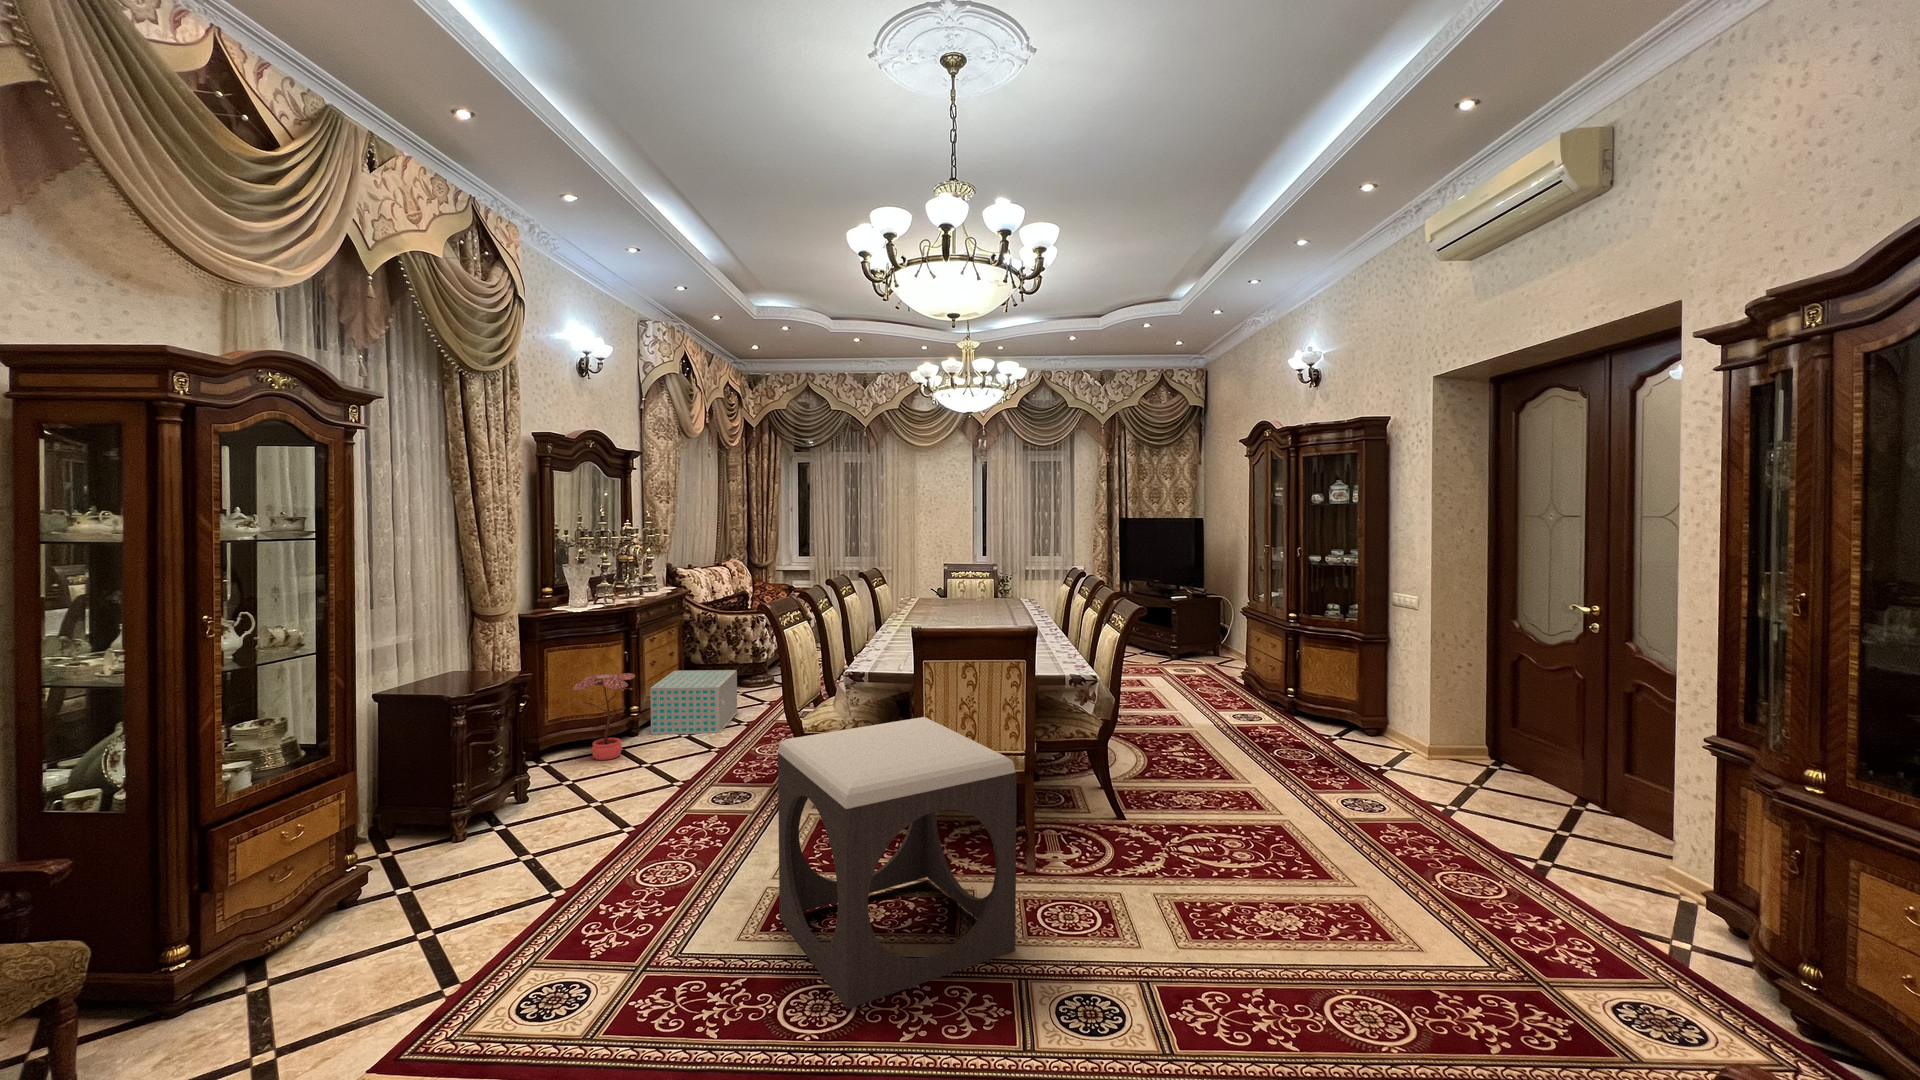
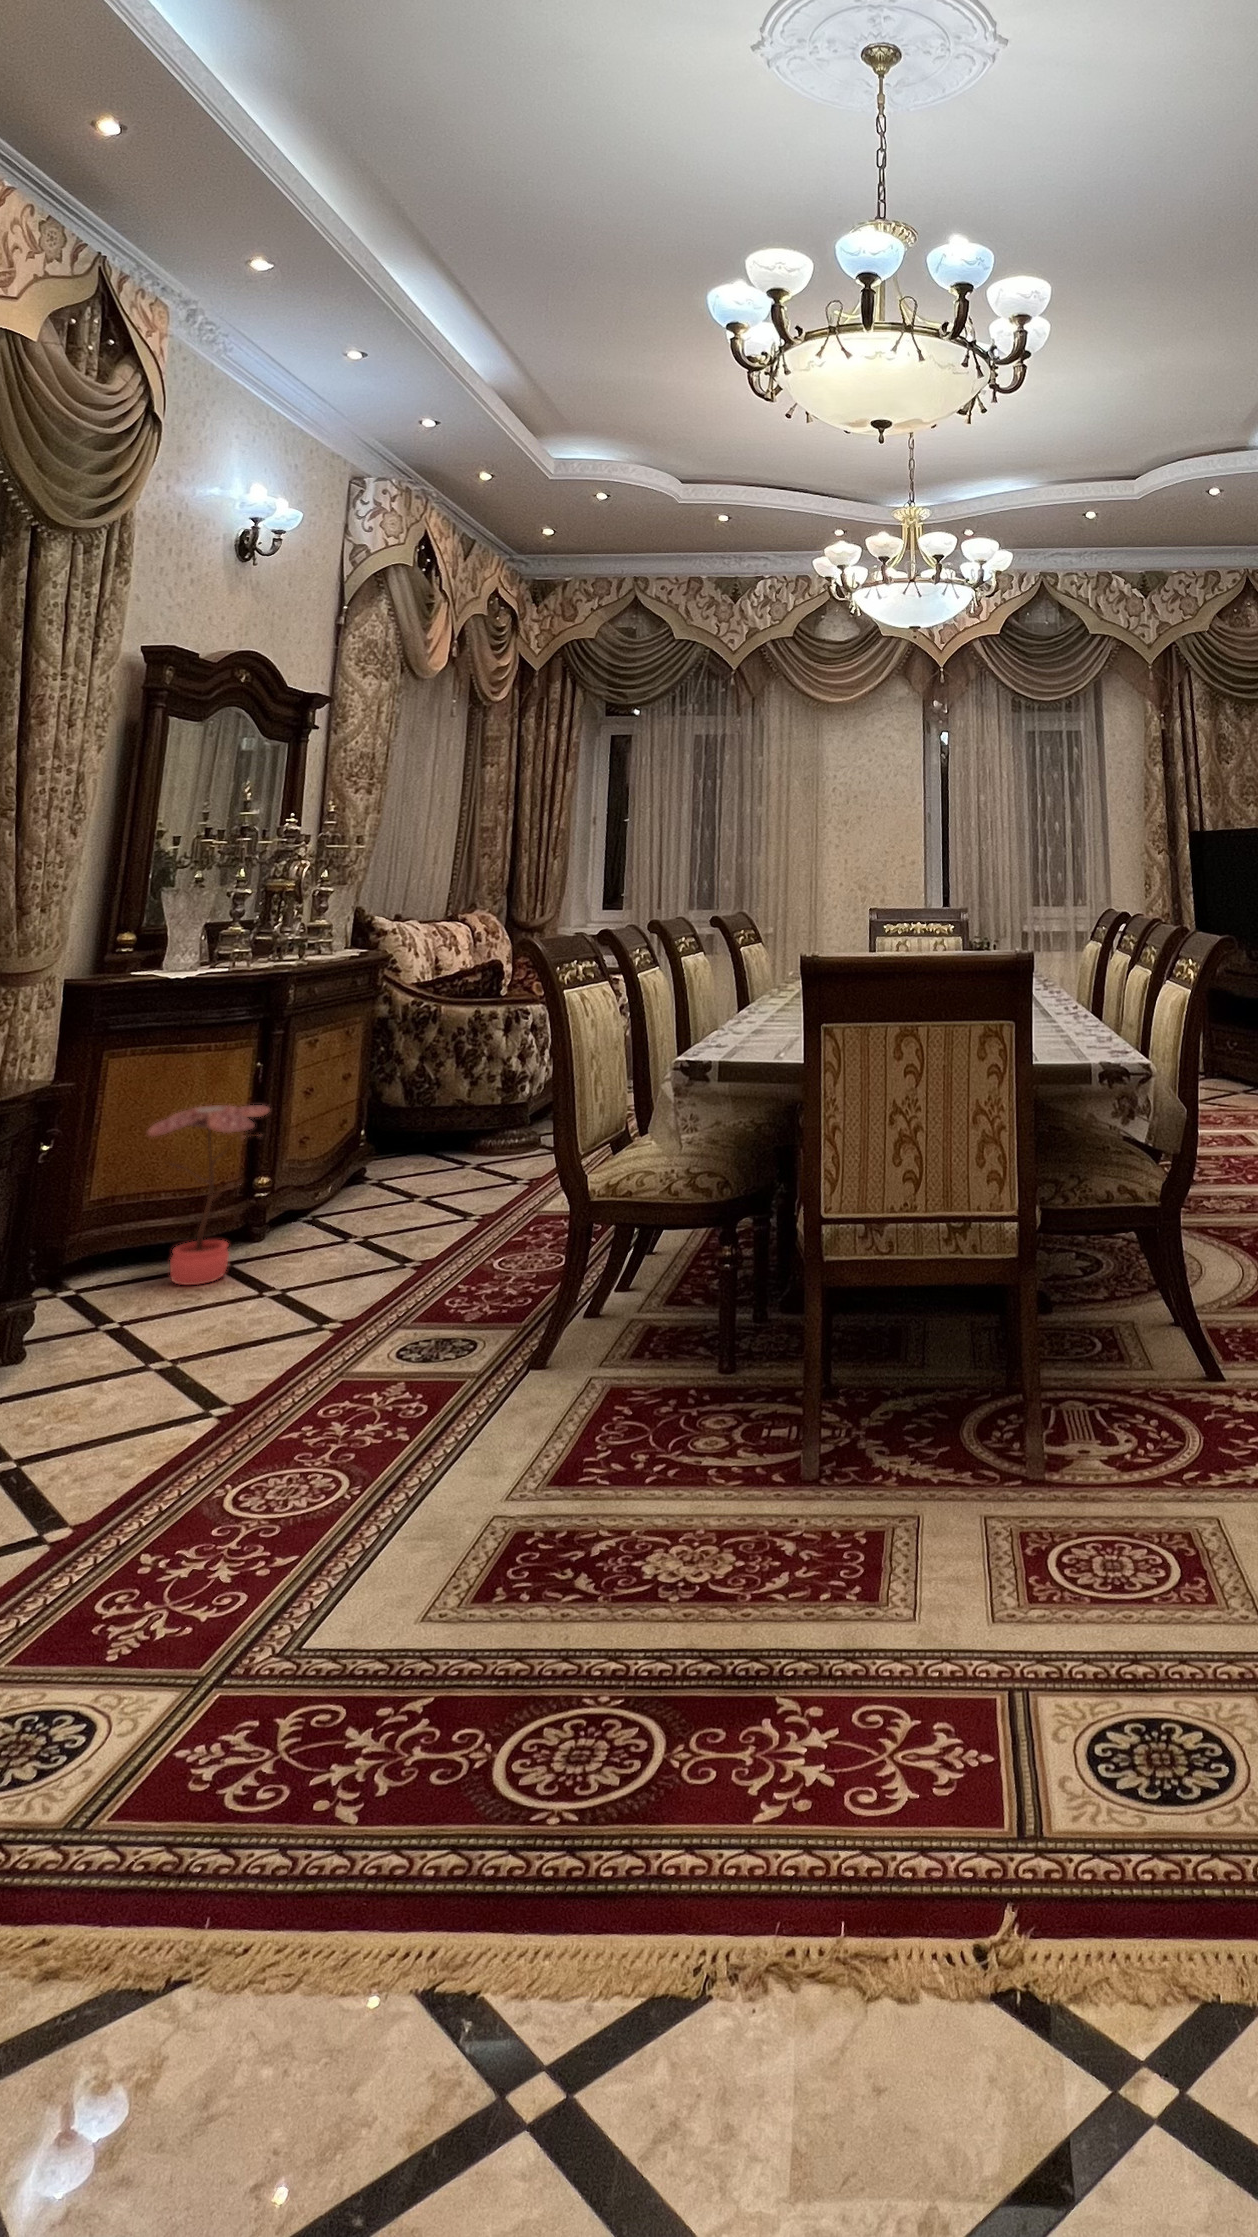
storage box: present [650,670,737,735] -> none [290,1110,467,1240]
footstool: present [778,717,1017,1009] -> none [514,1137,1001,1759]

